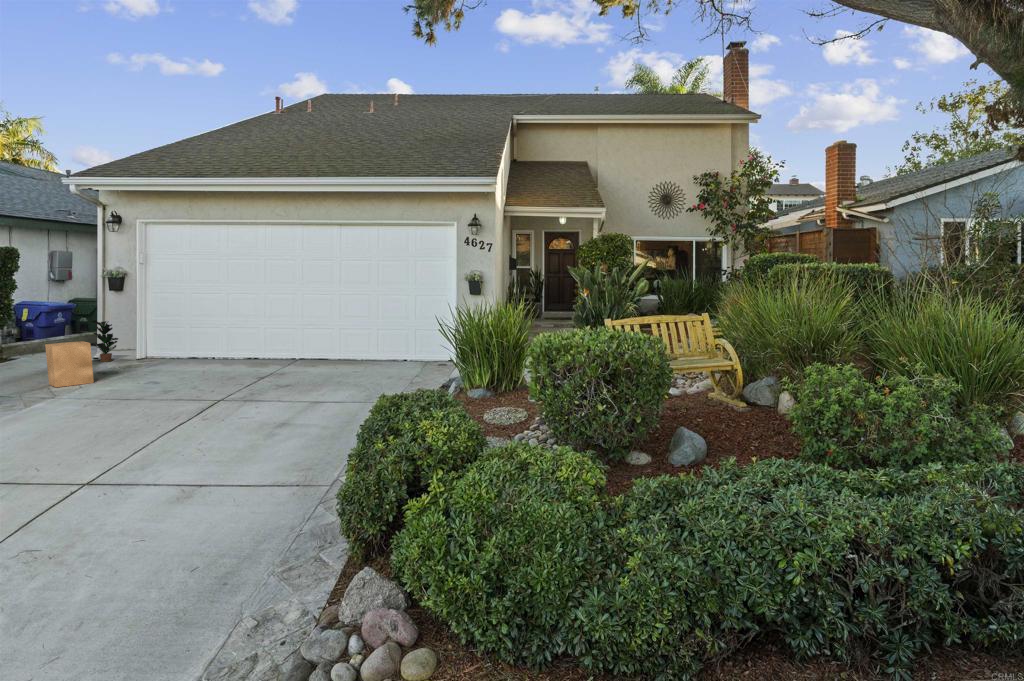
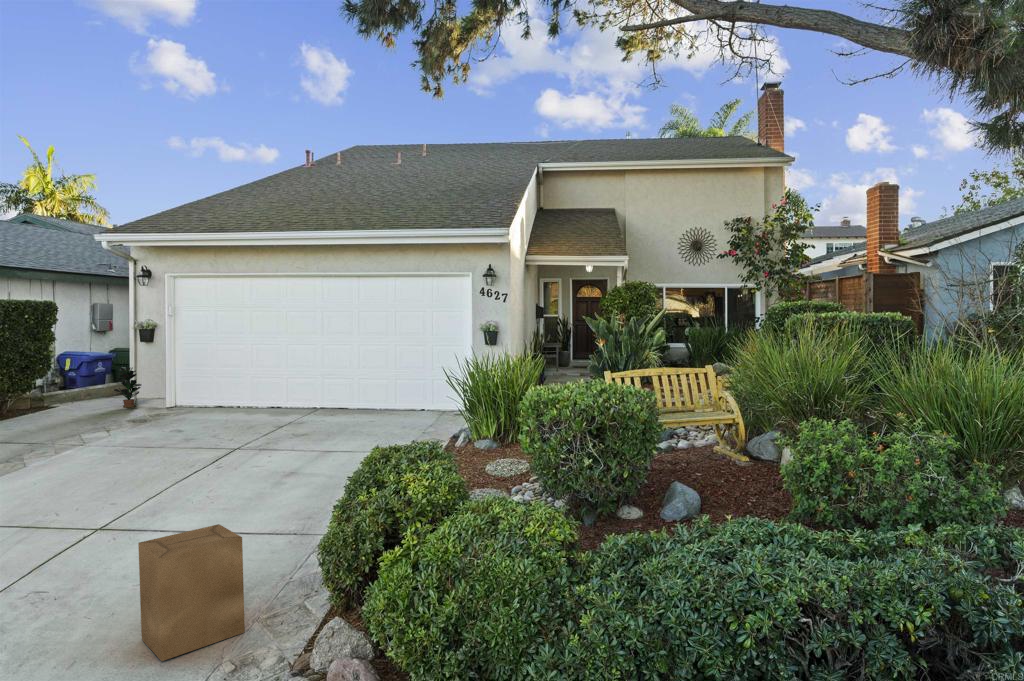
cardboard box: present [45,341,94,387] -> present [138,524,245,661]

